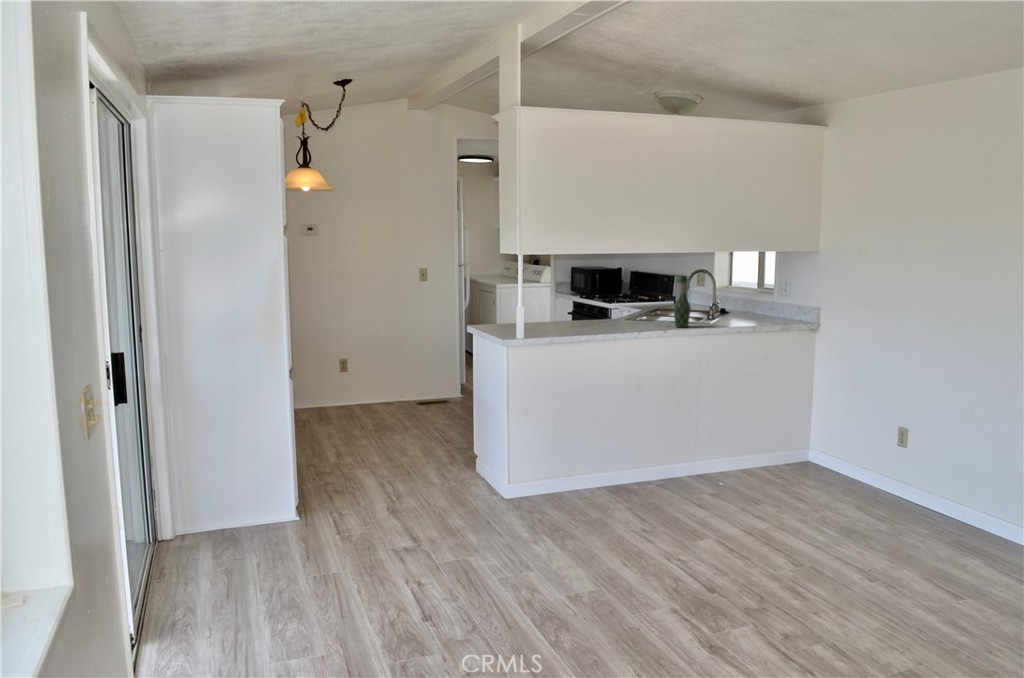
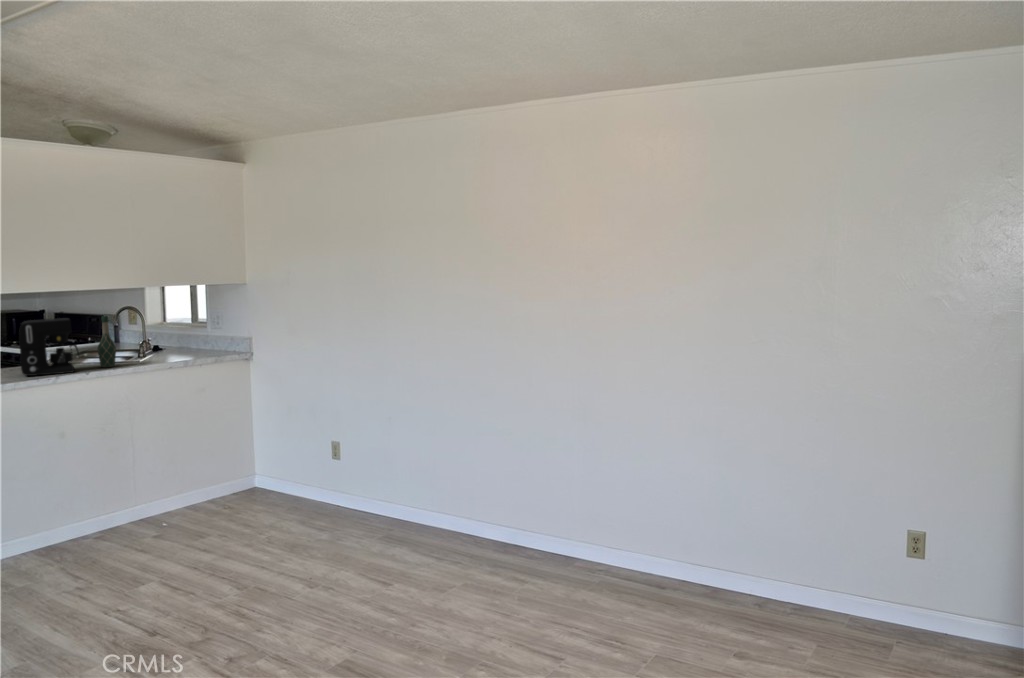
coffee maker: none [610,276,658,329] -> present [19,318,79,376]

